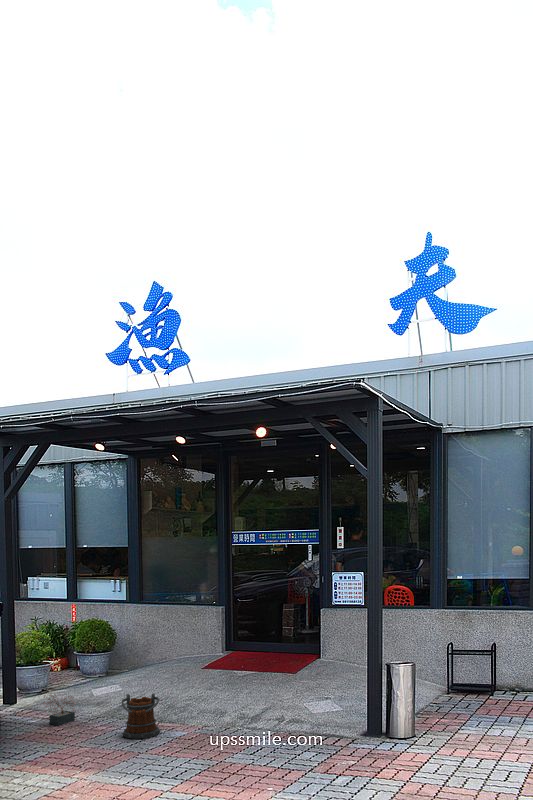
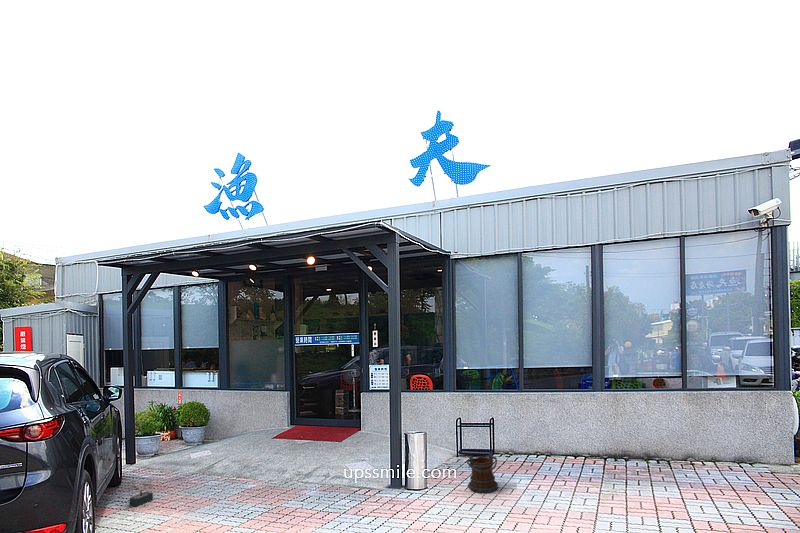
bucket: present [121,693,160,739] -> present [467,453,498,493]

